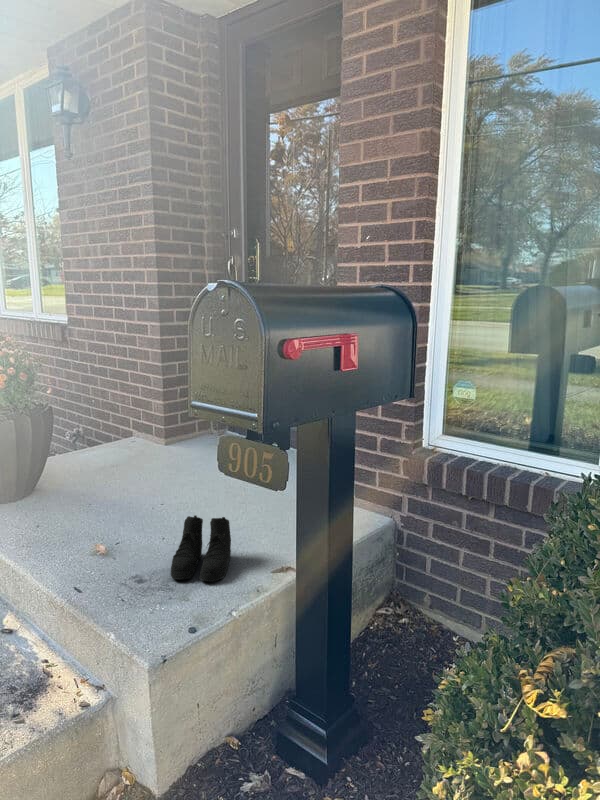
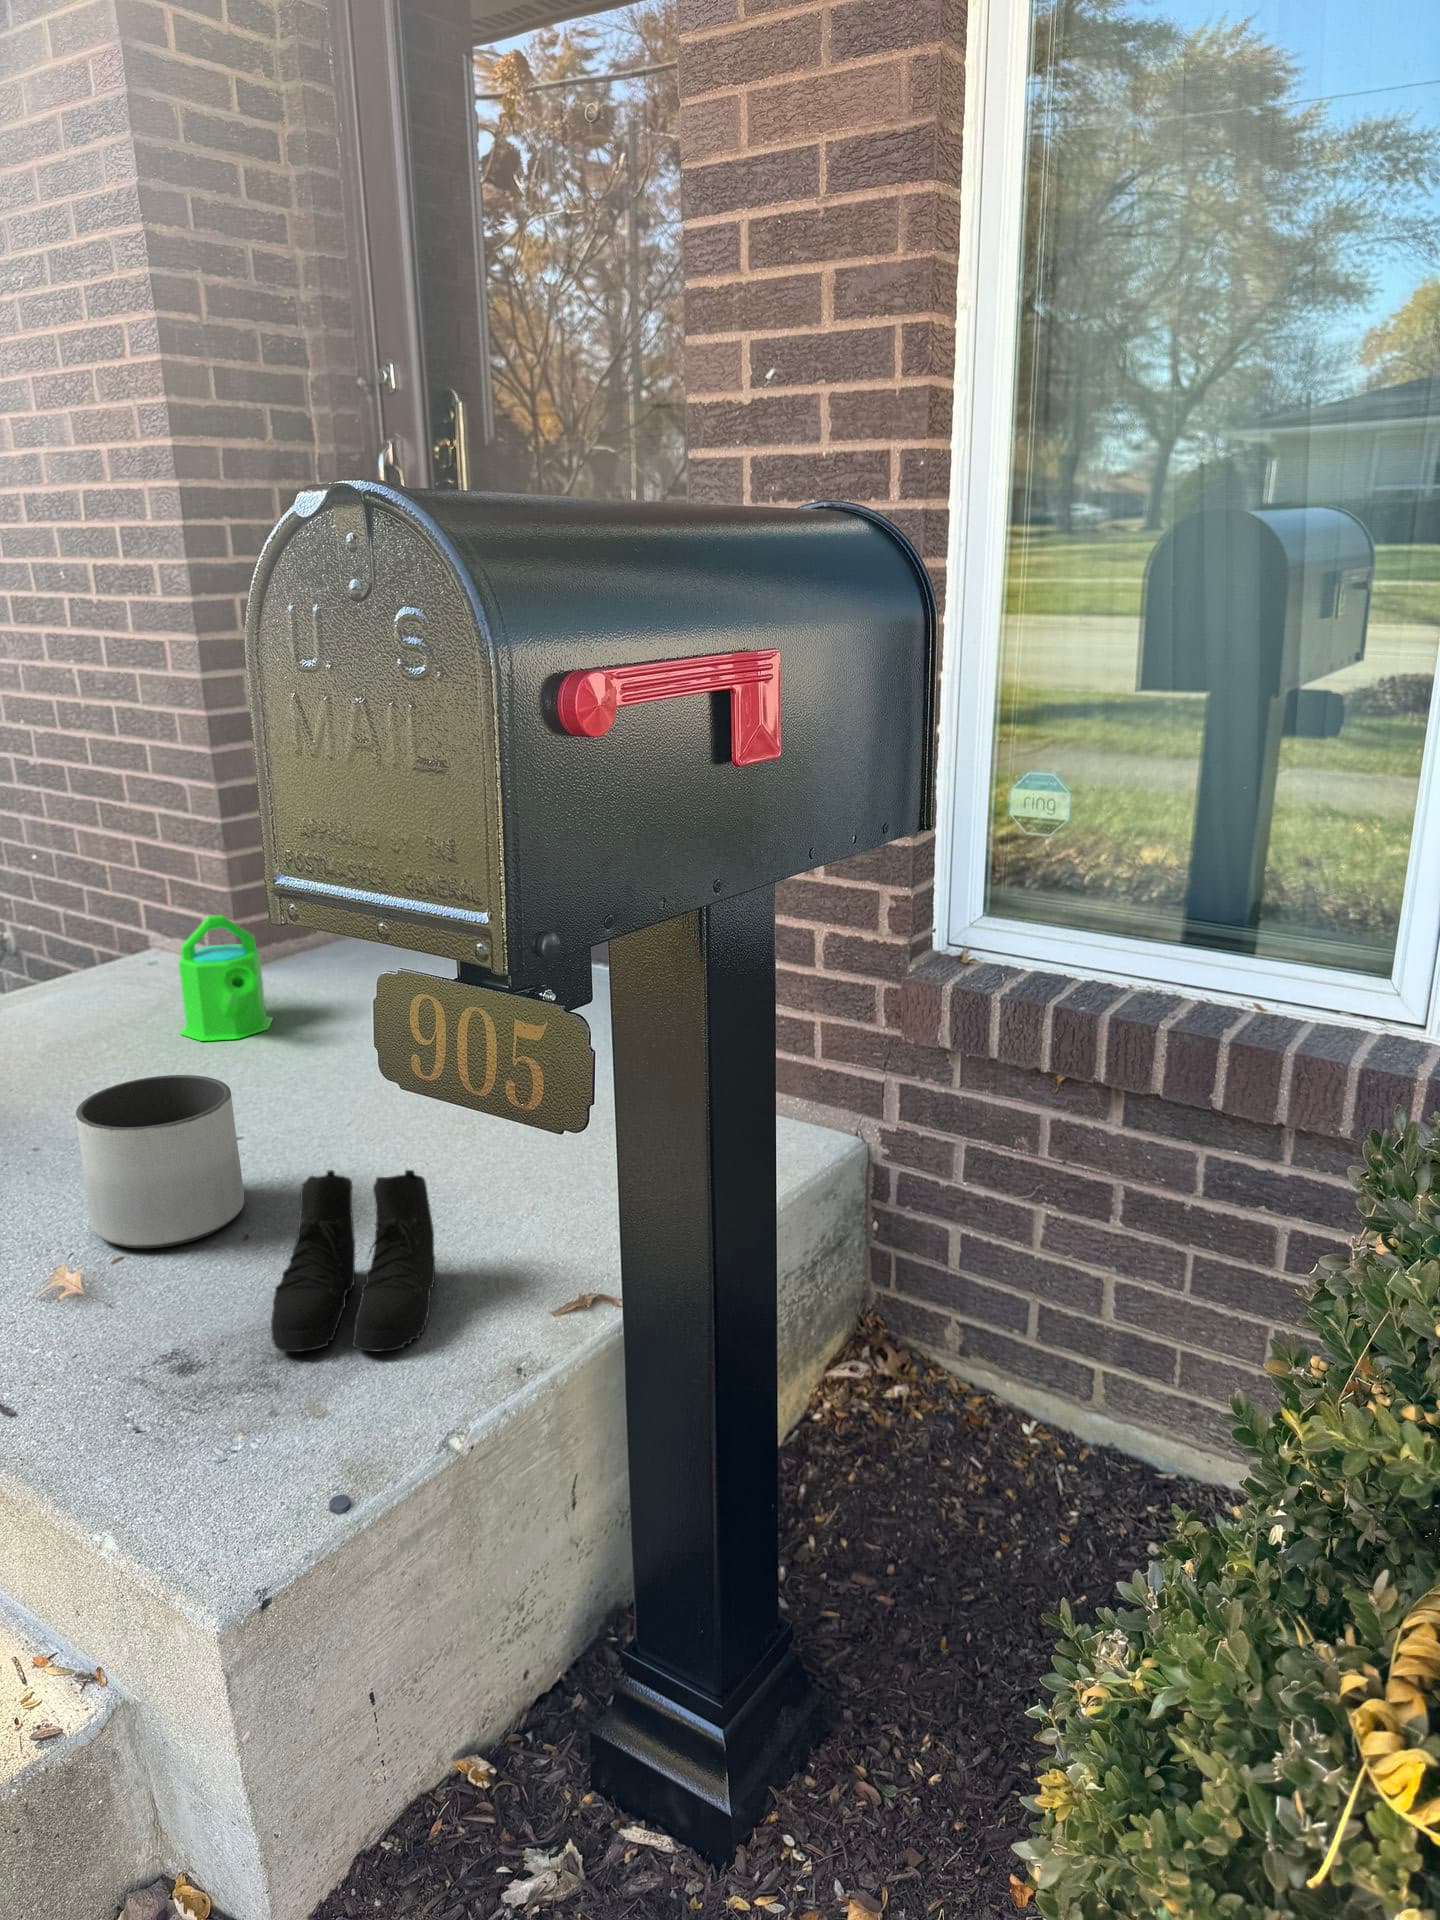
watering can: none [143,425,177,471] -> present [178,915,273,1041]
planter: none [107,479,163,541] -> present [76,1075,244,1248]

